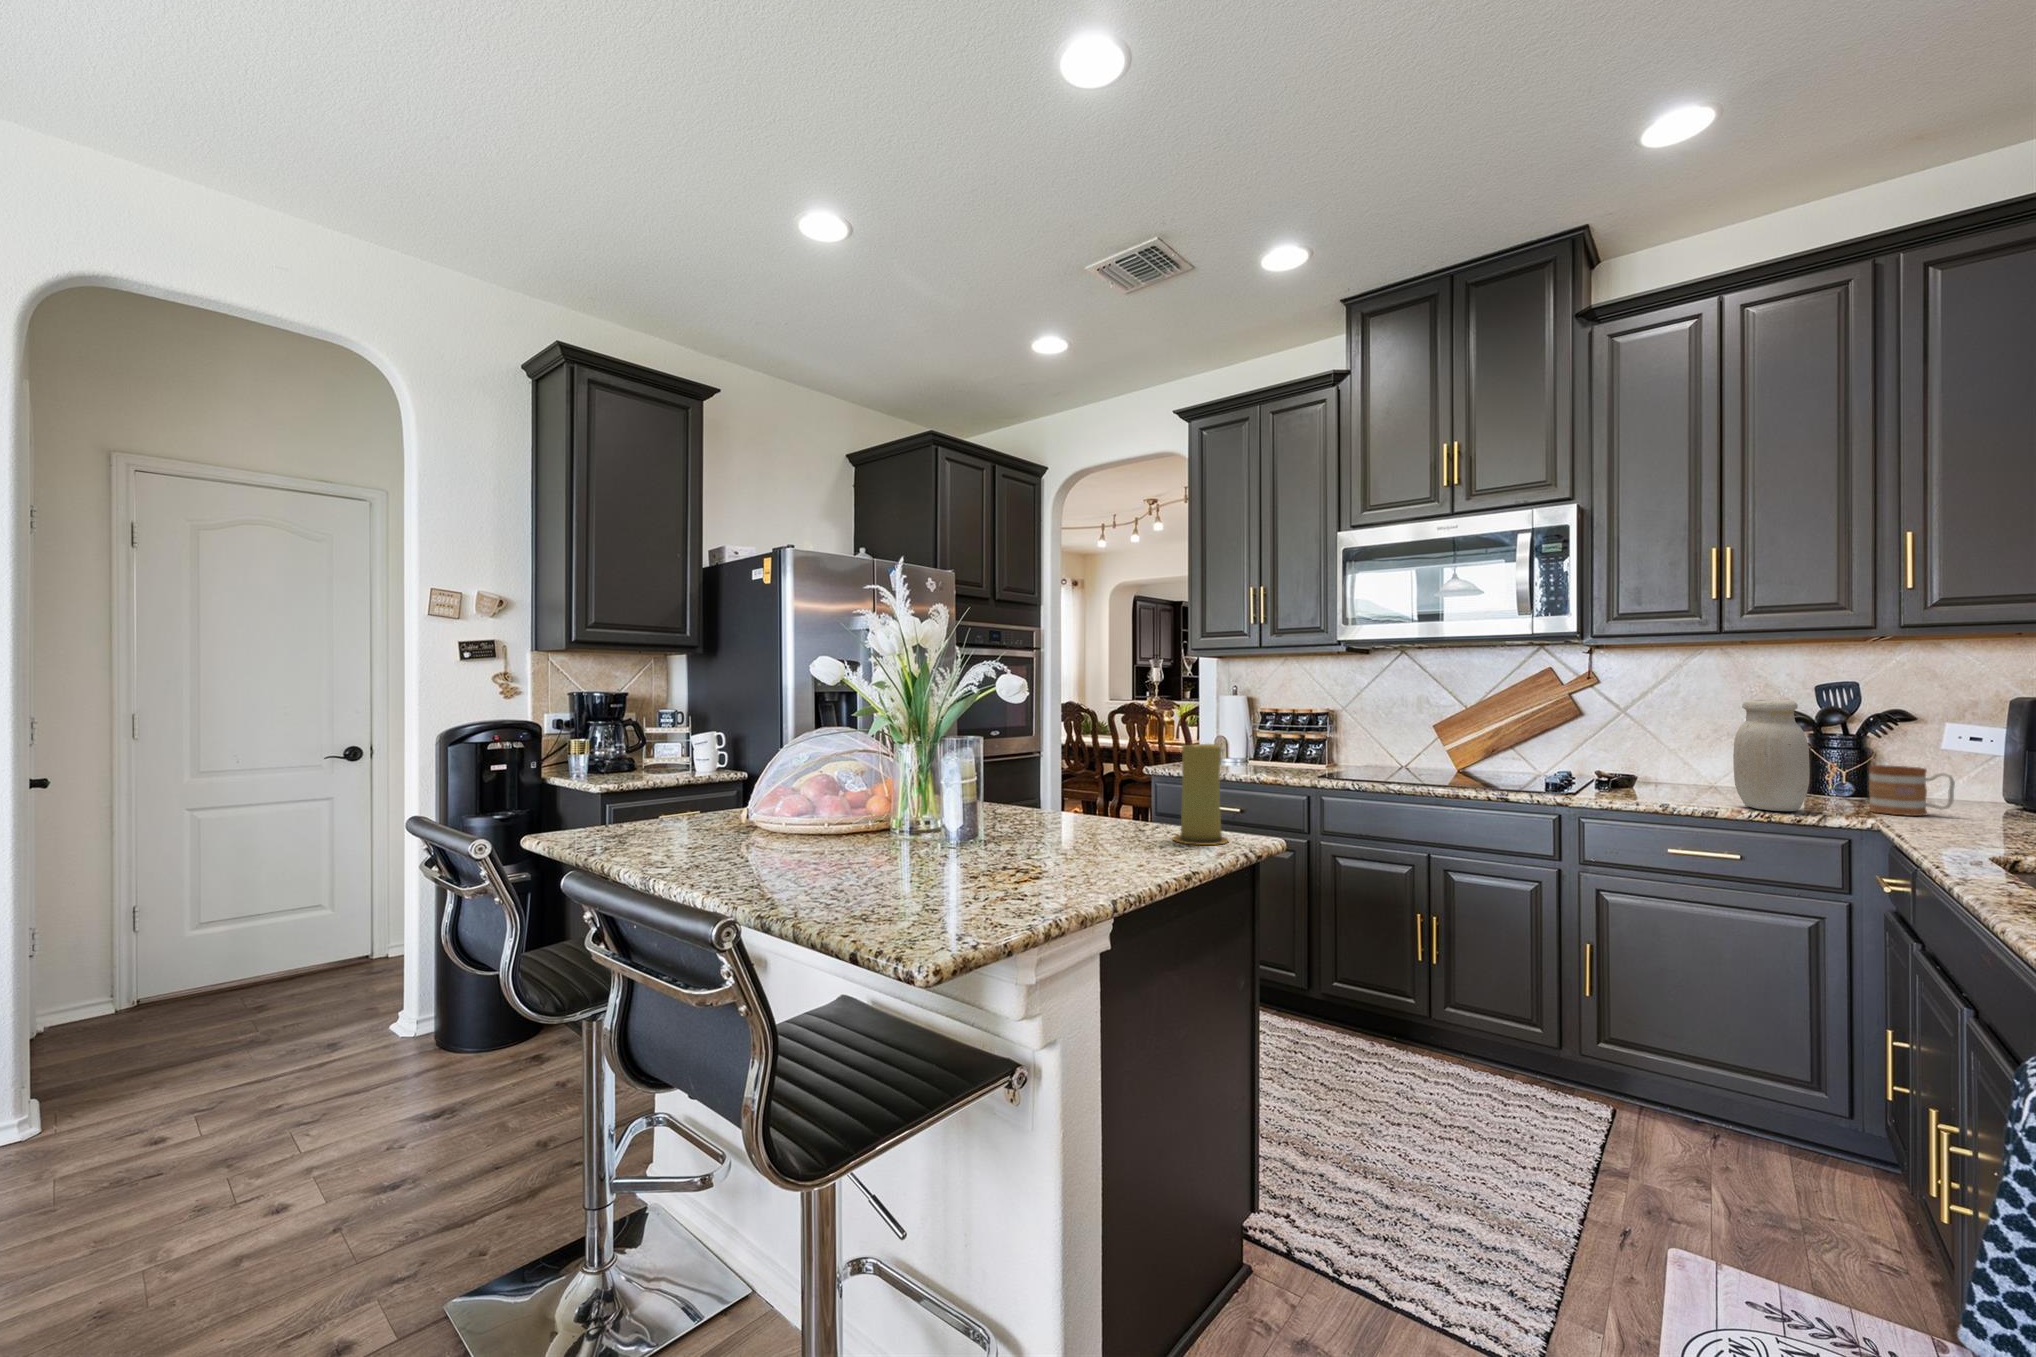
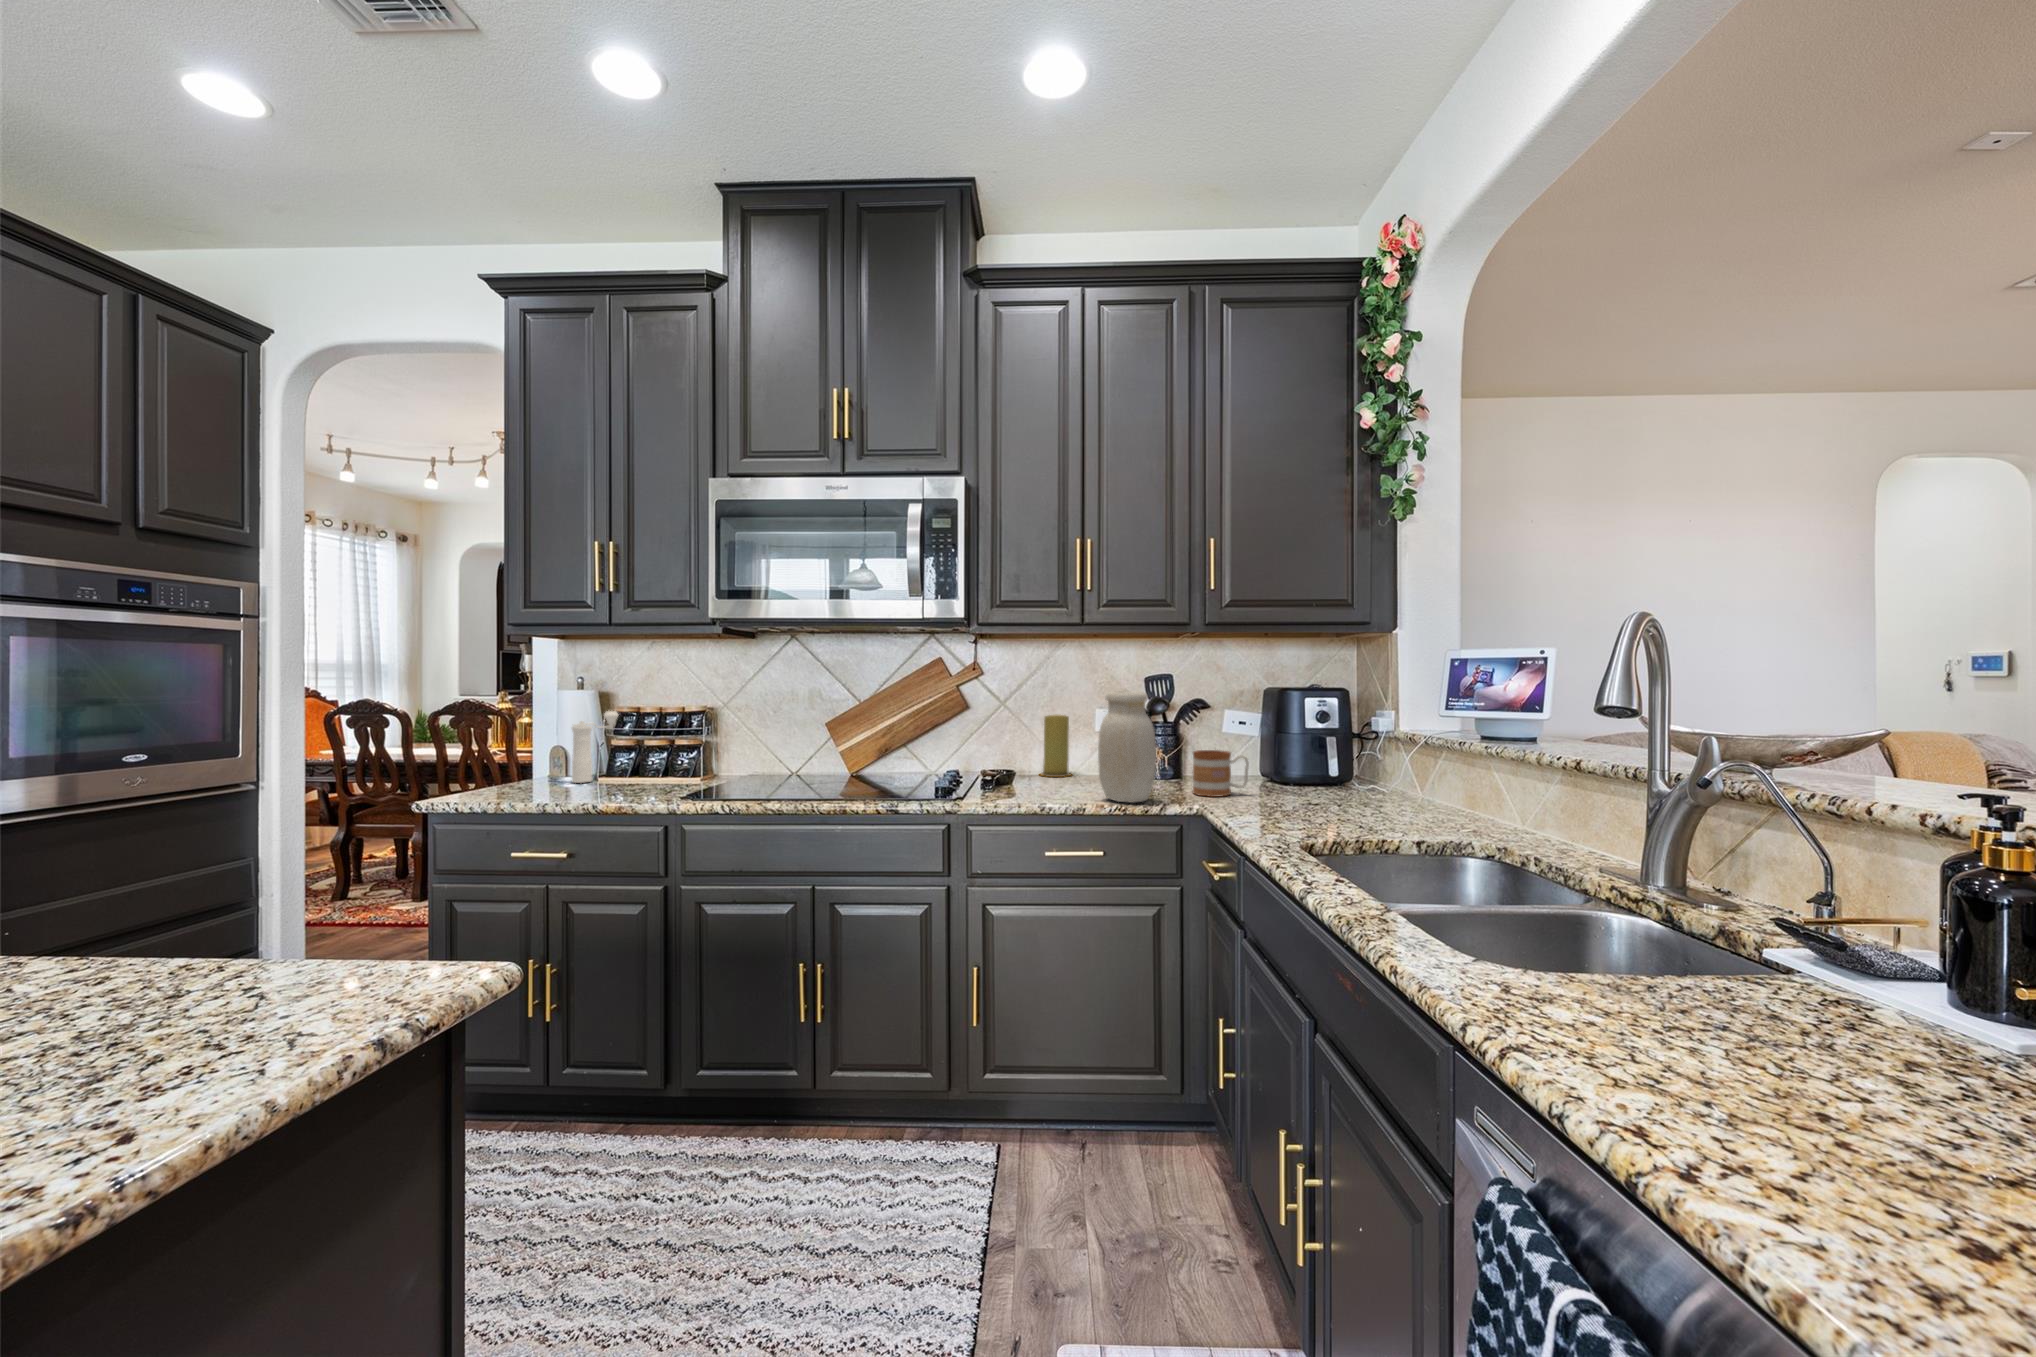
pepper mill: none [1231,711,1263,763] -> present [572,711,618,783]
candle: present [1173,744,1228,845] -> present [1039,715,1072,777]

